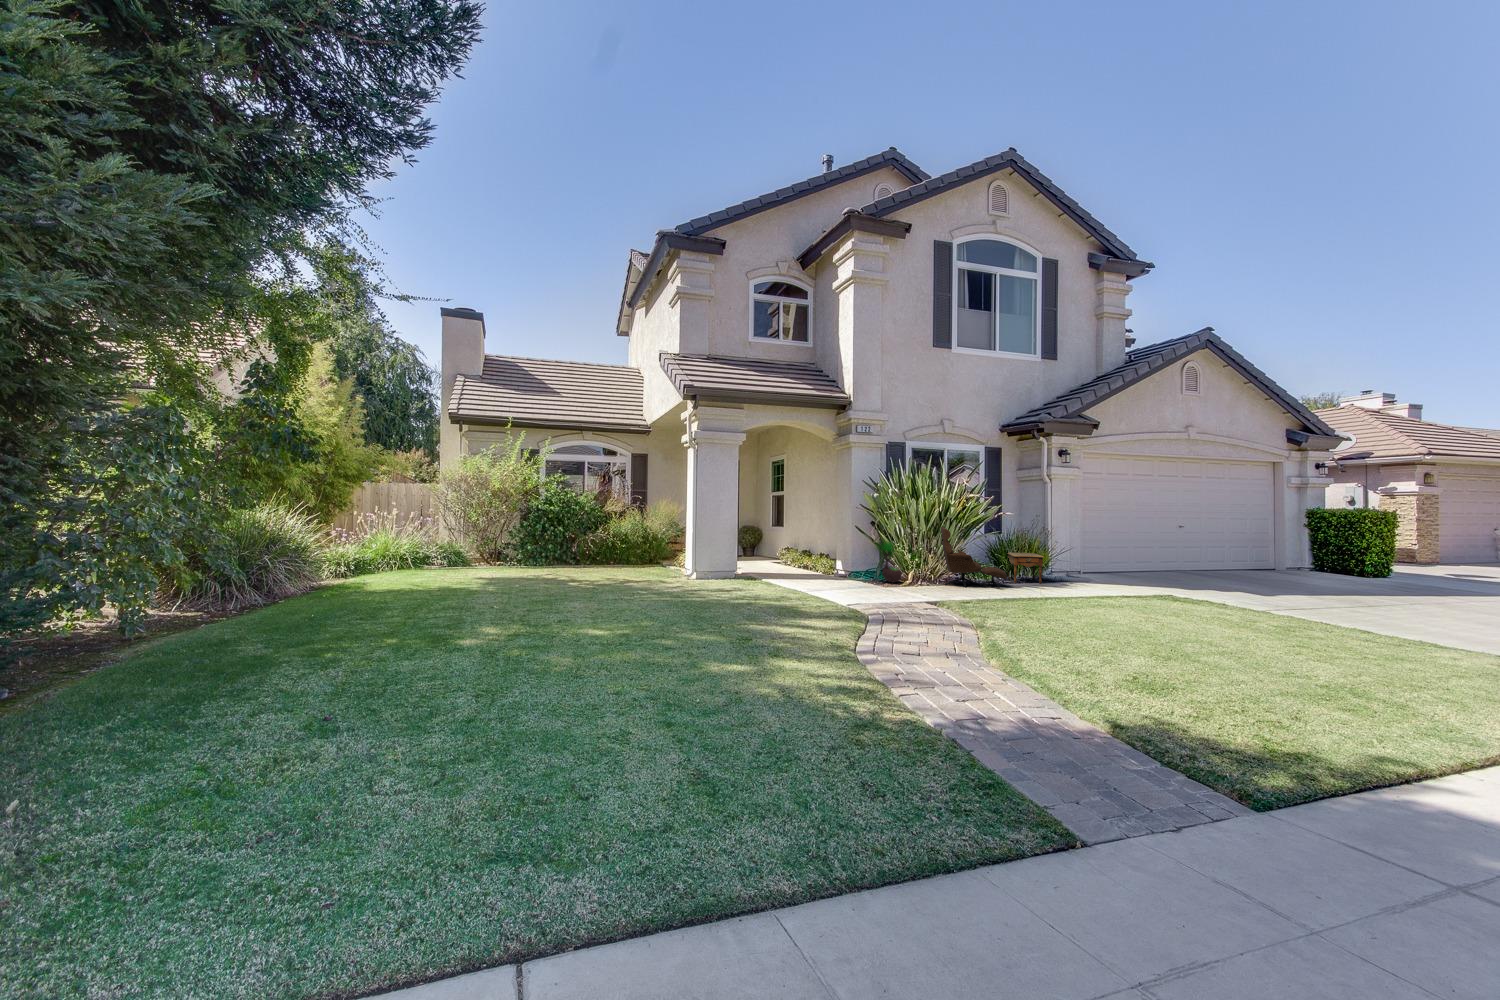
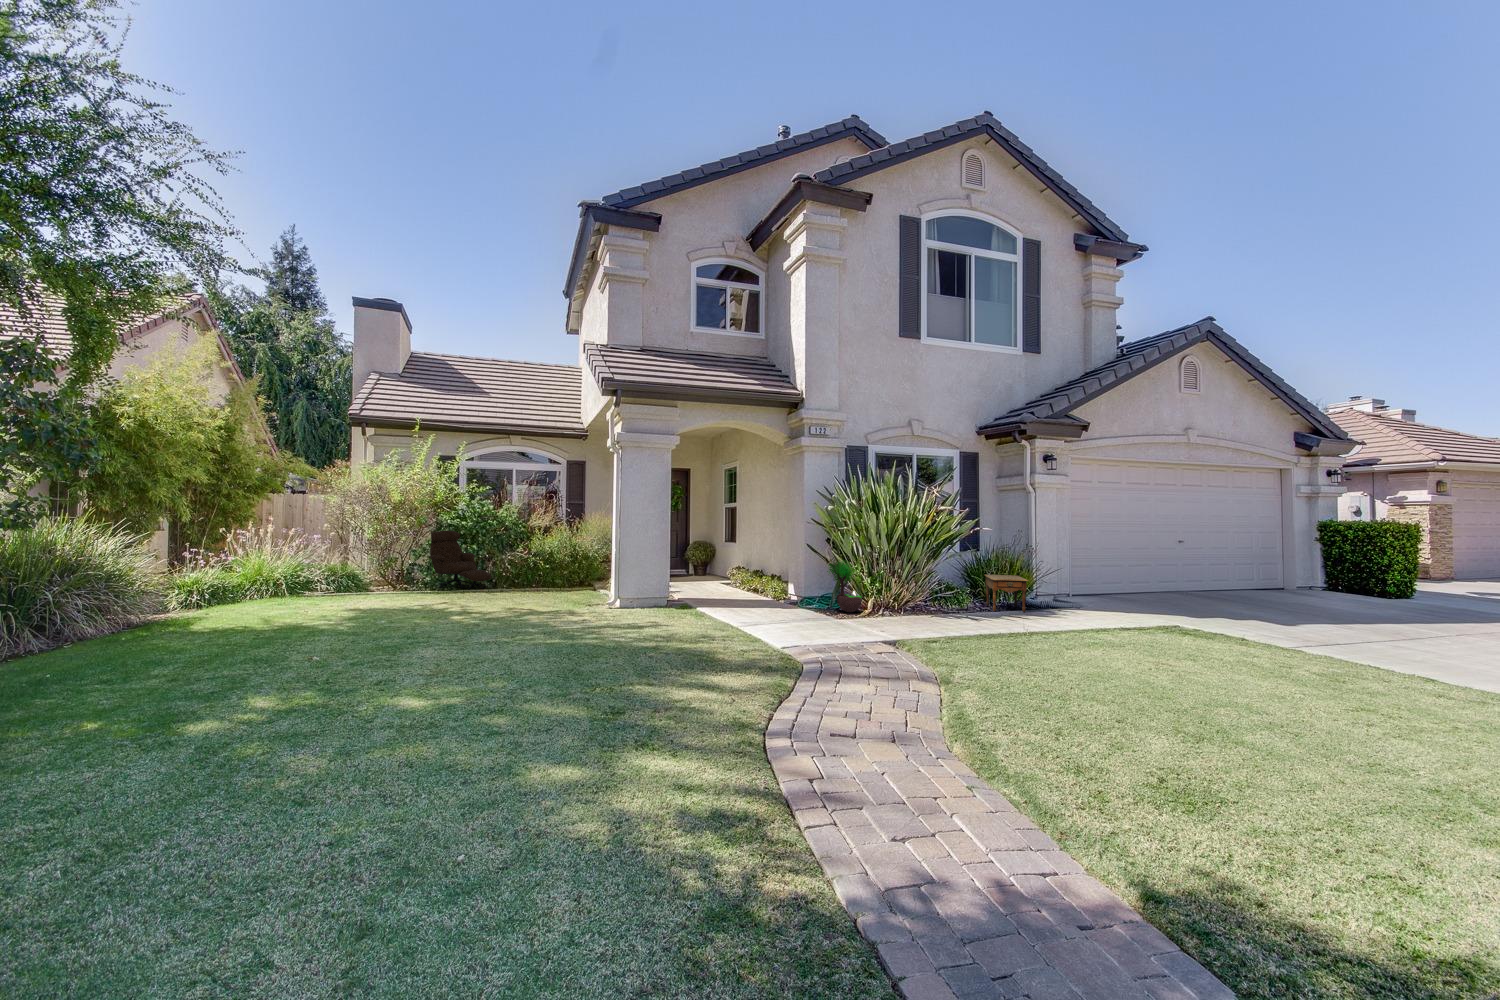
lounge chair: present [941,527,1007,588] -> present [430,531,491,589]

